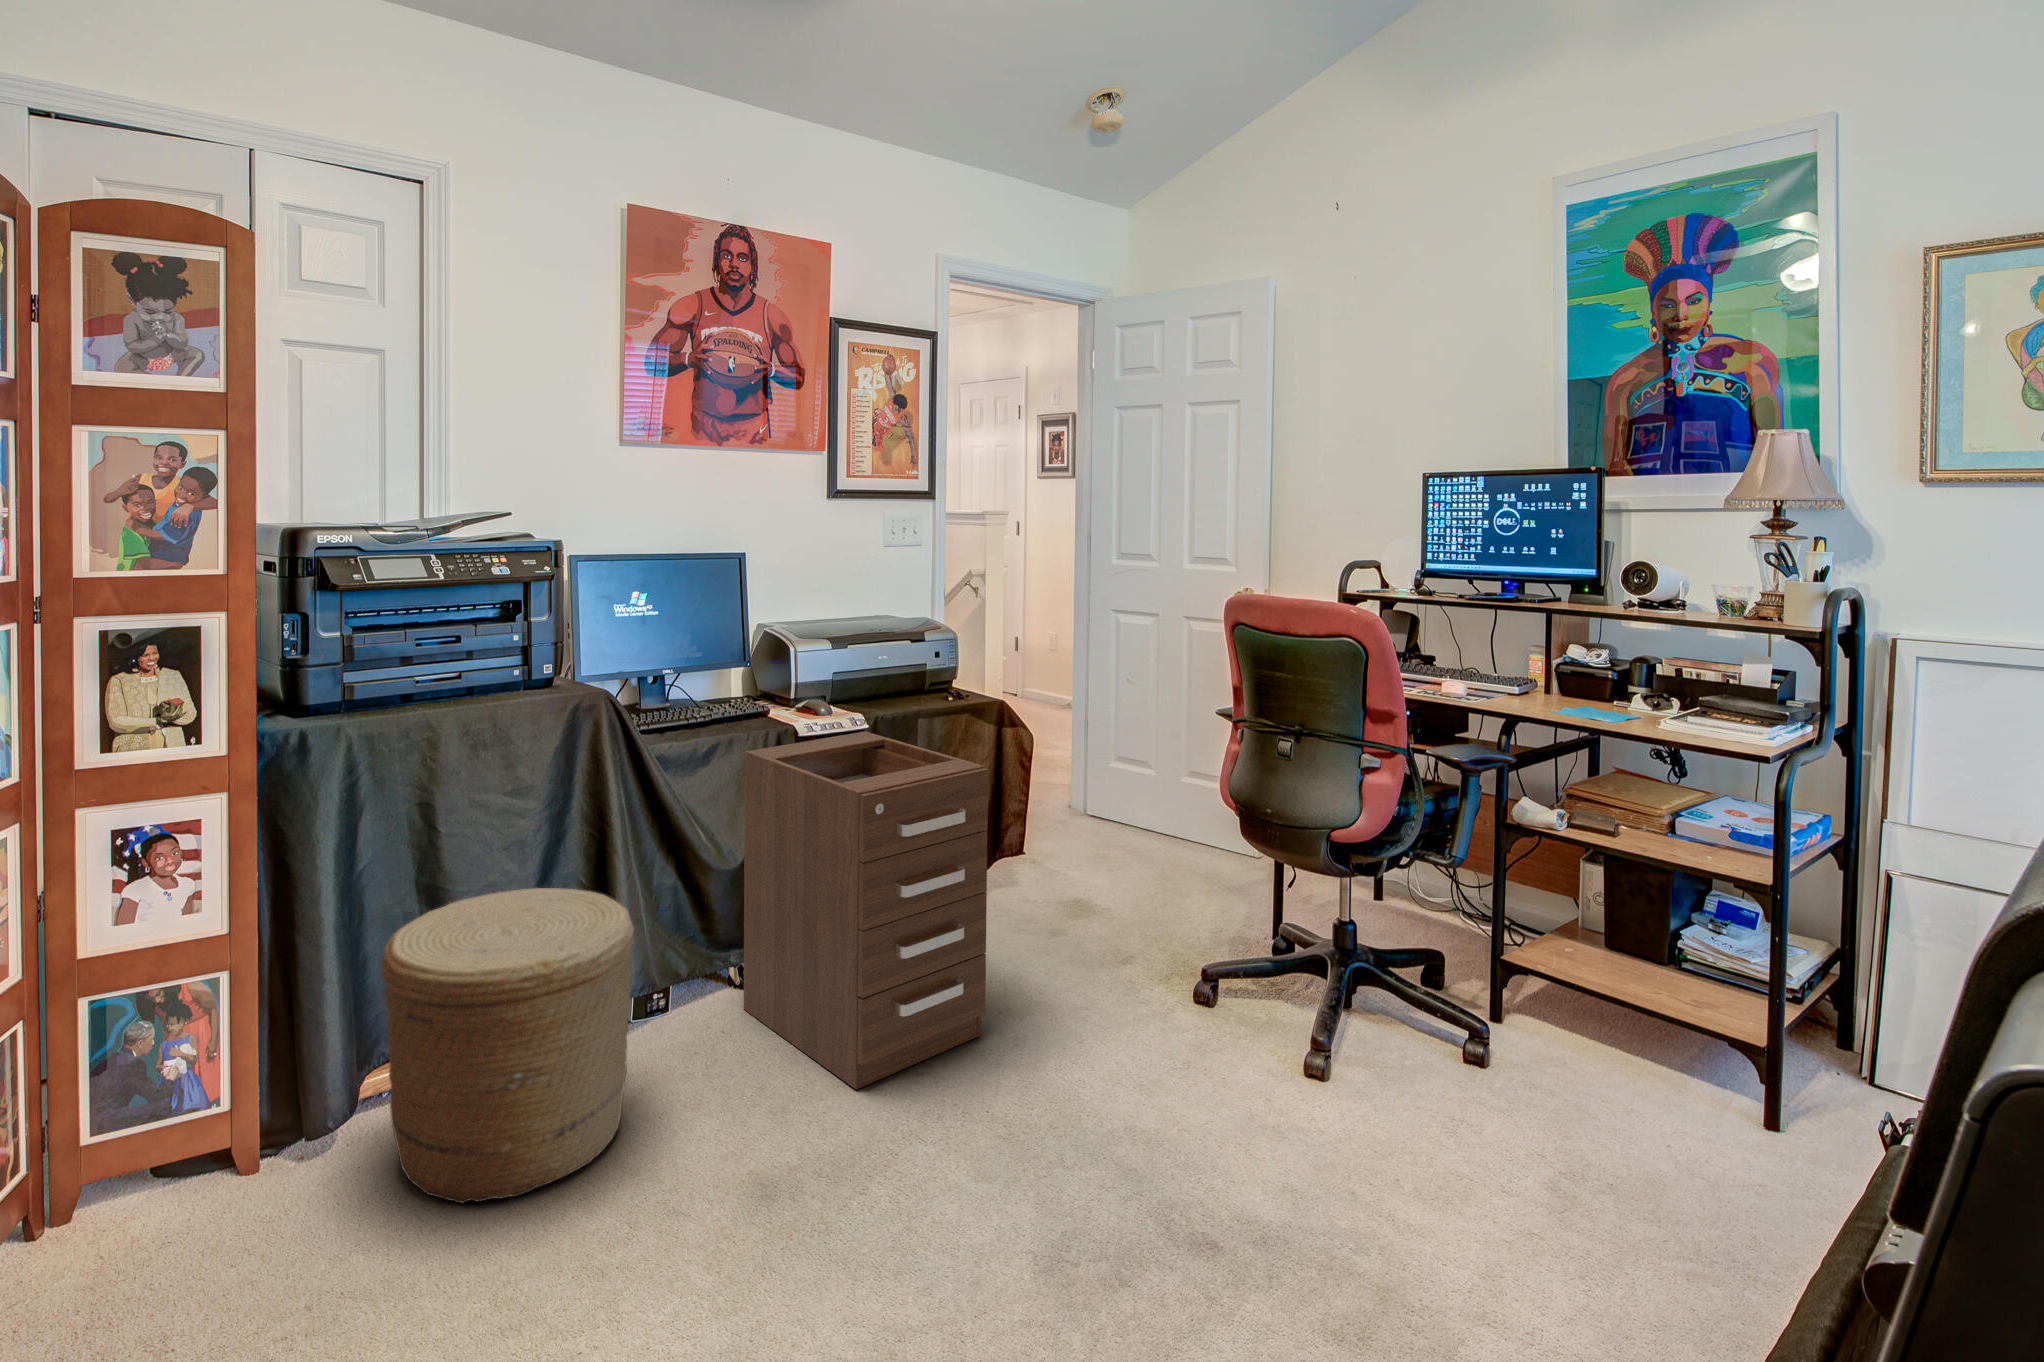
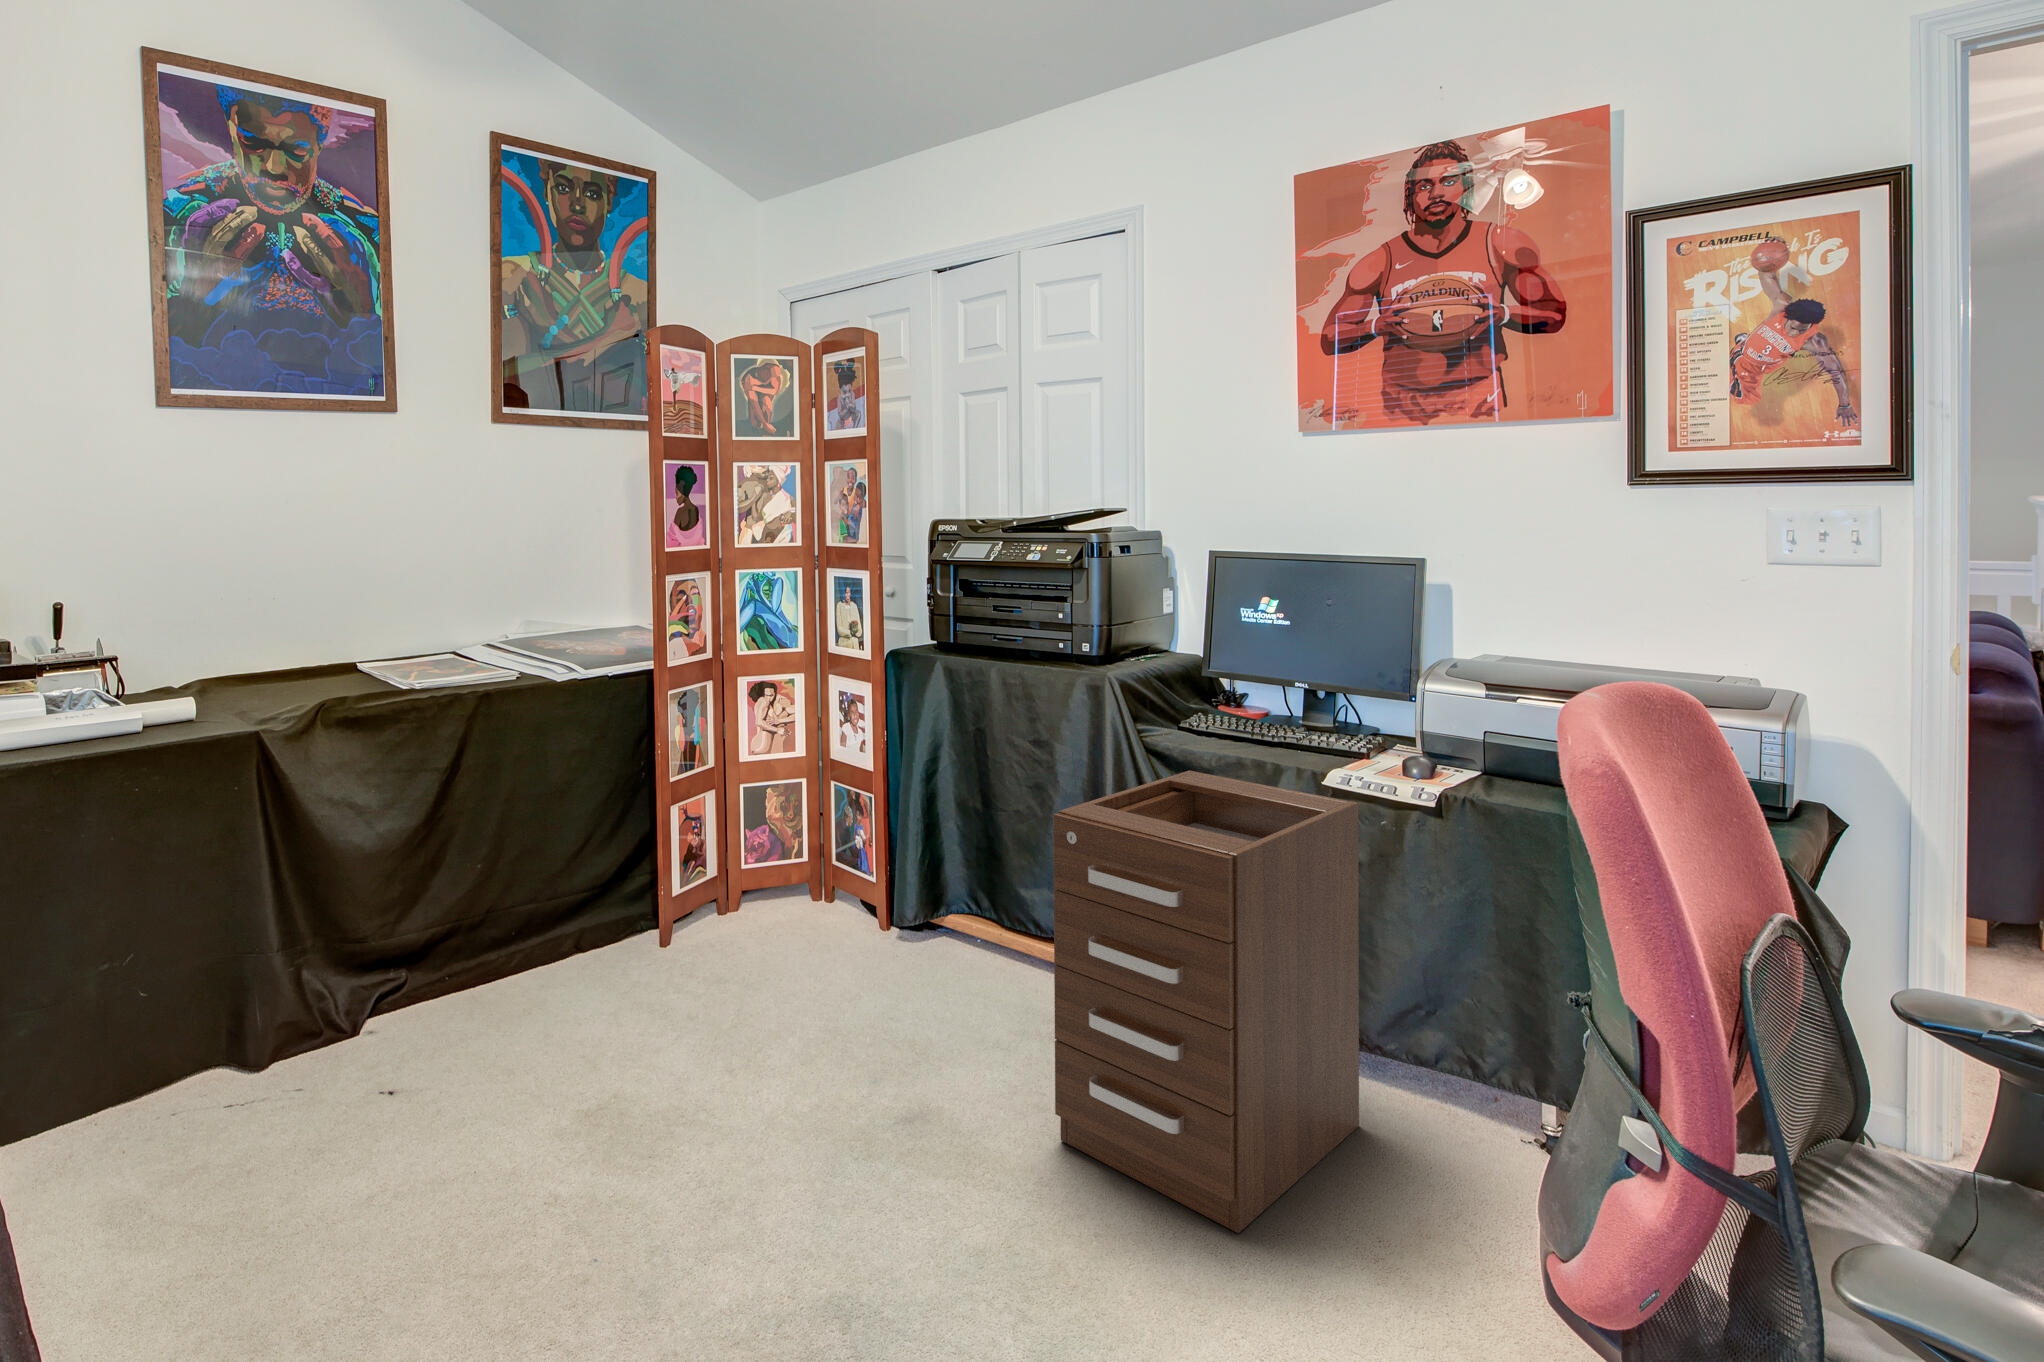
woven basket: present [381,888,633,1203] -> none [839,802,1018,1027]

